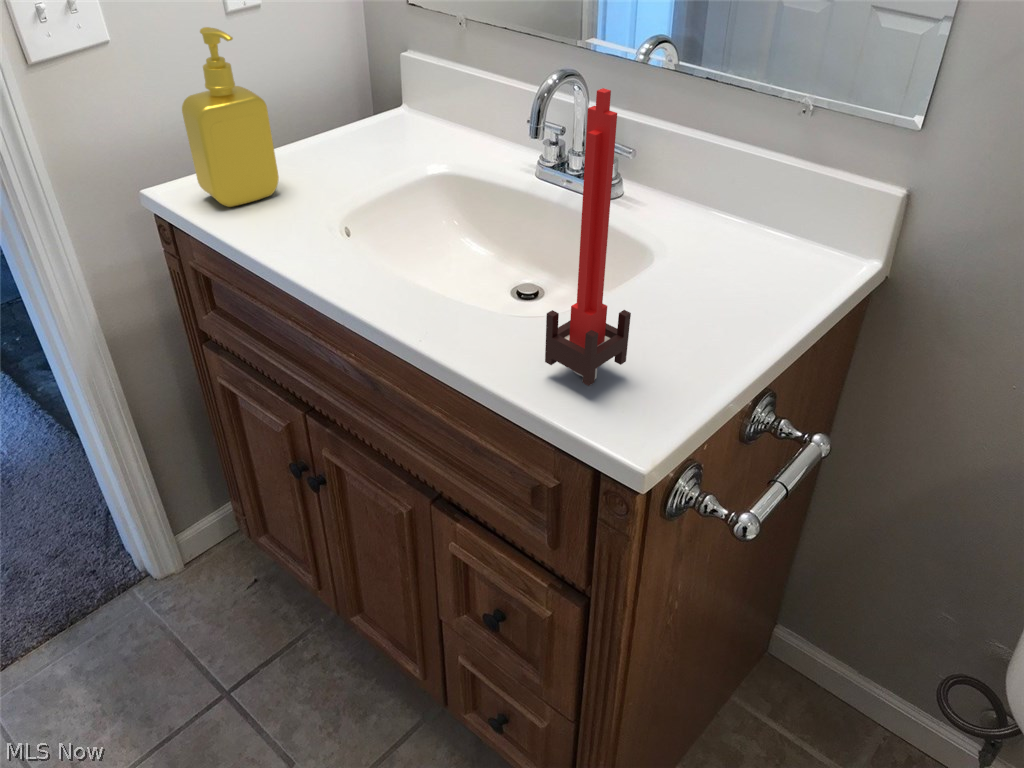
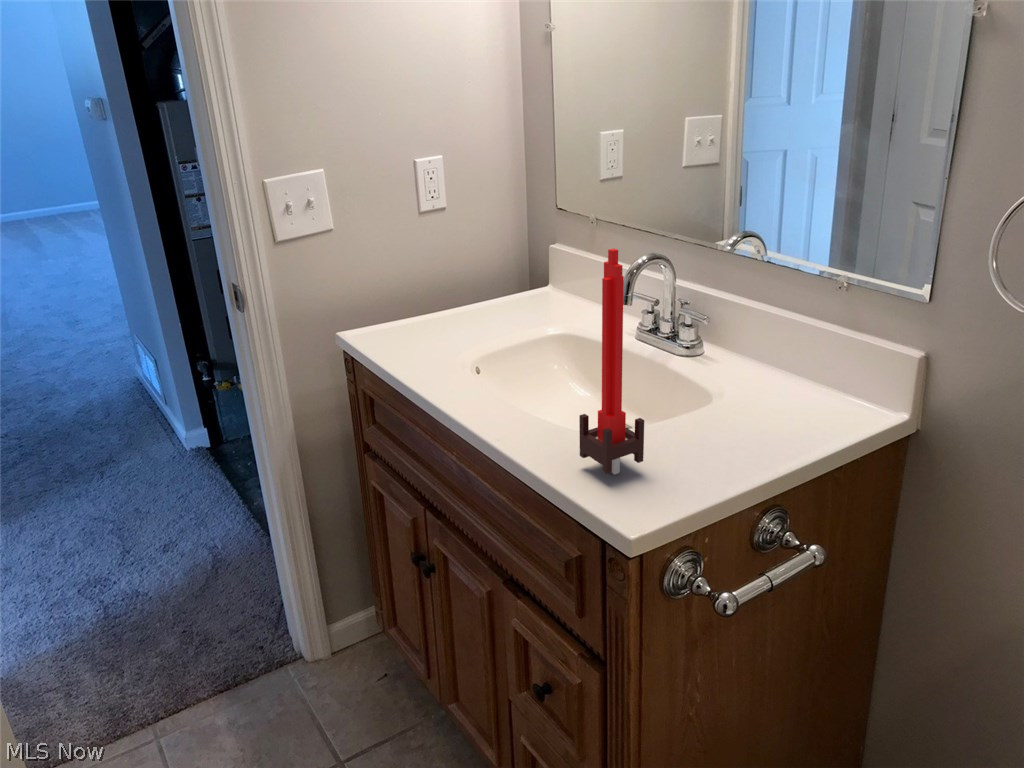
soap dispenser: present [182,27,279,207] -> none [370,217,433,345]

